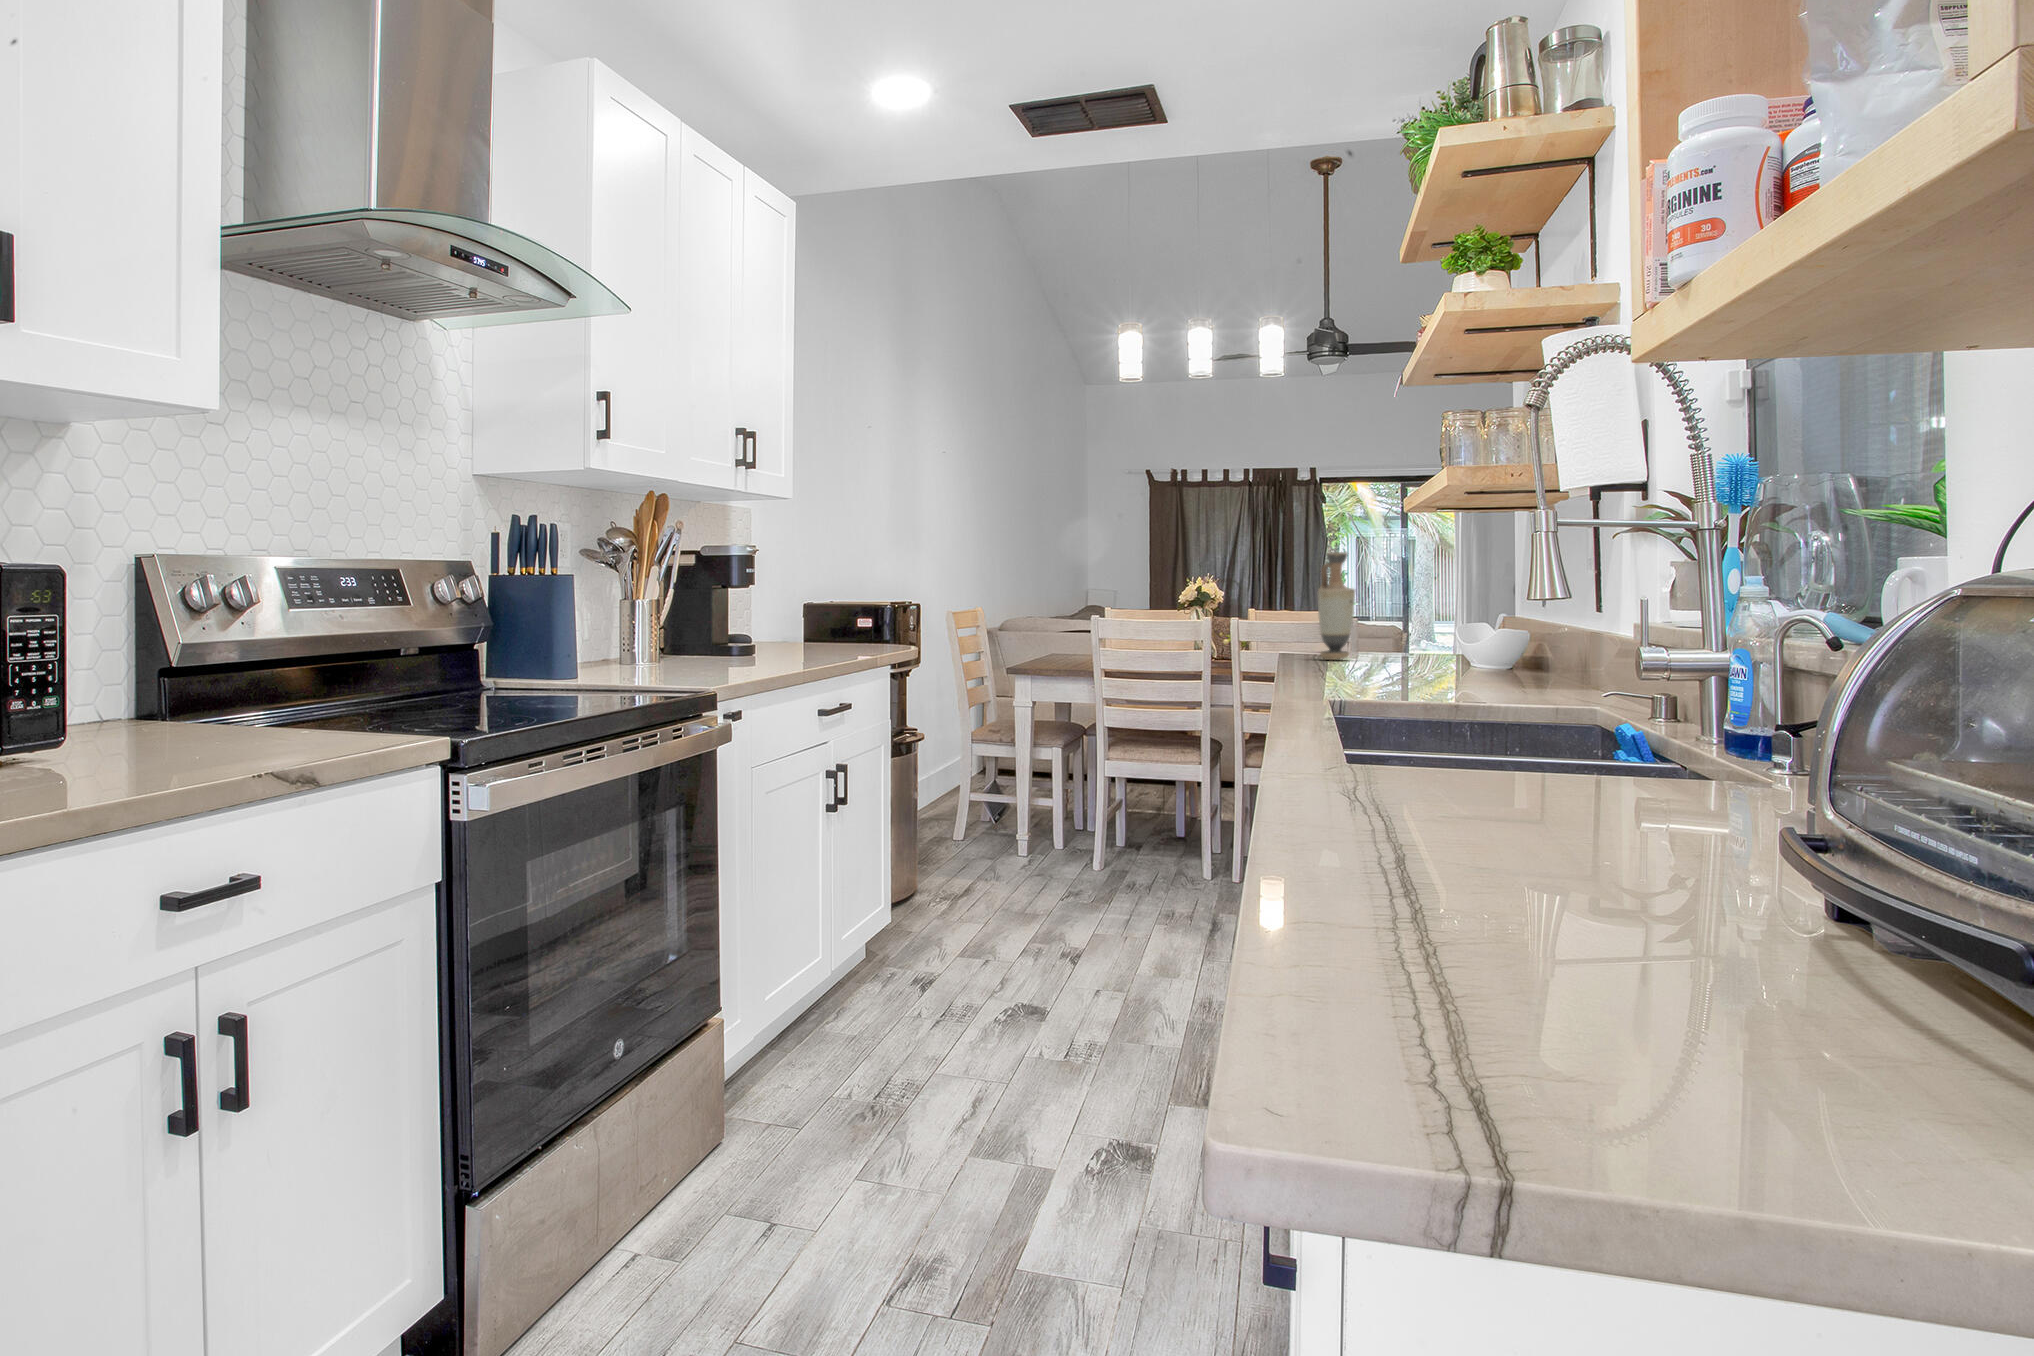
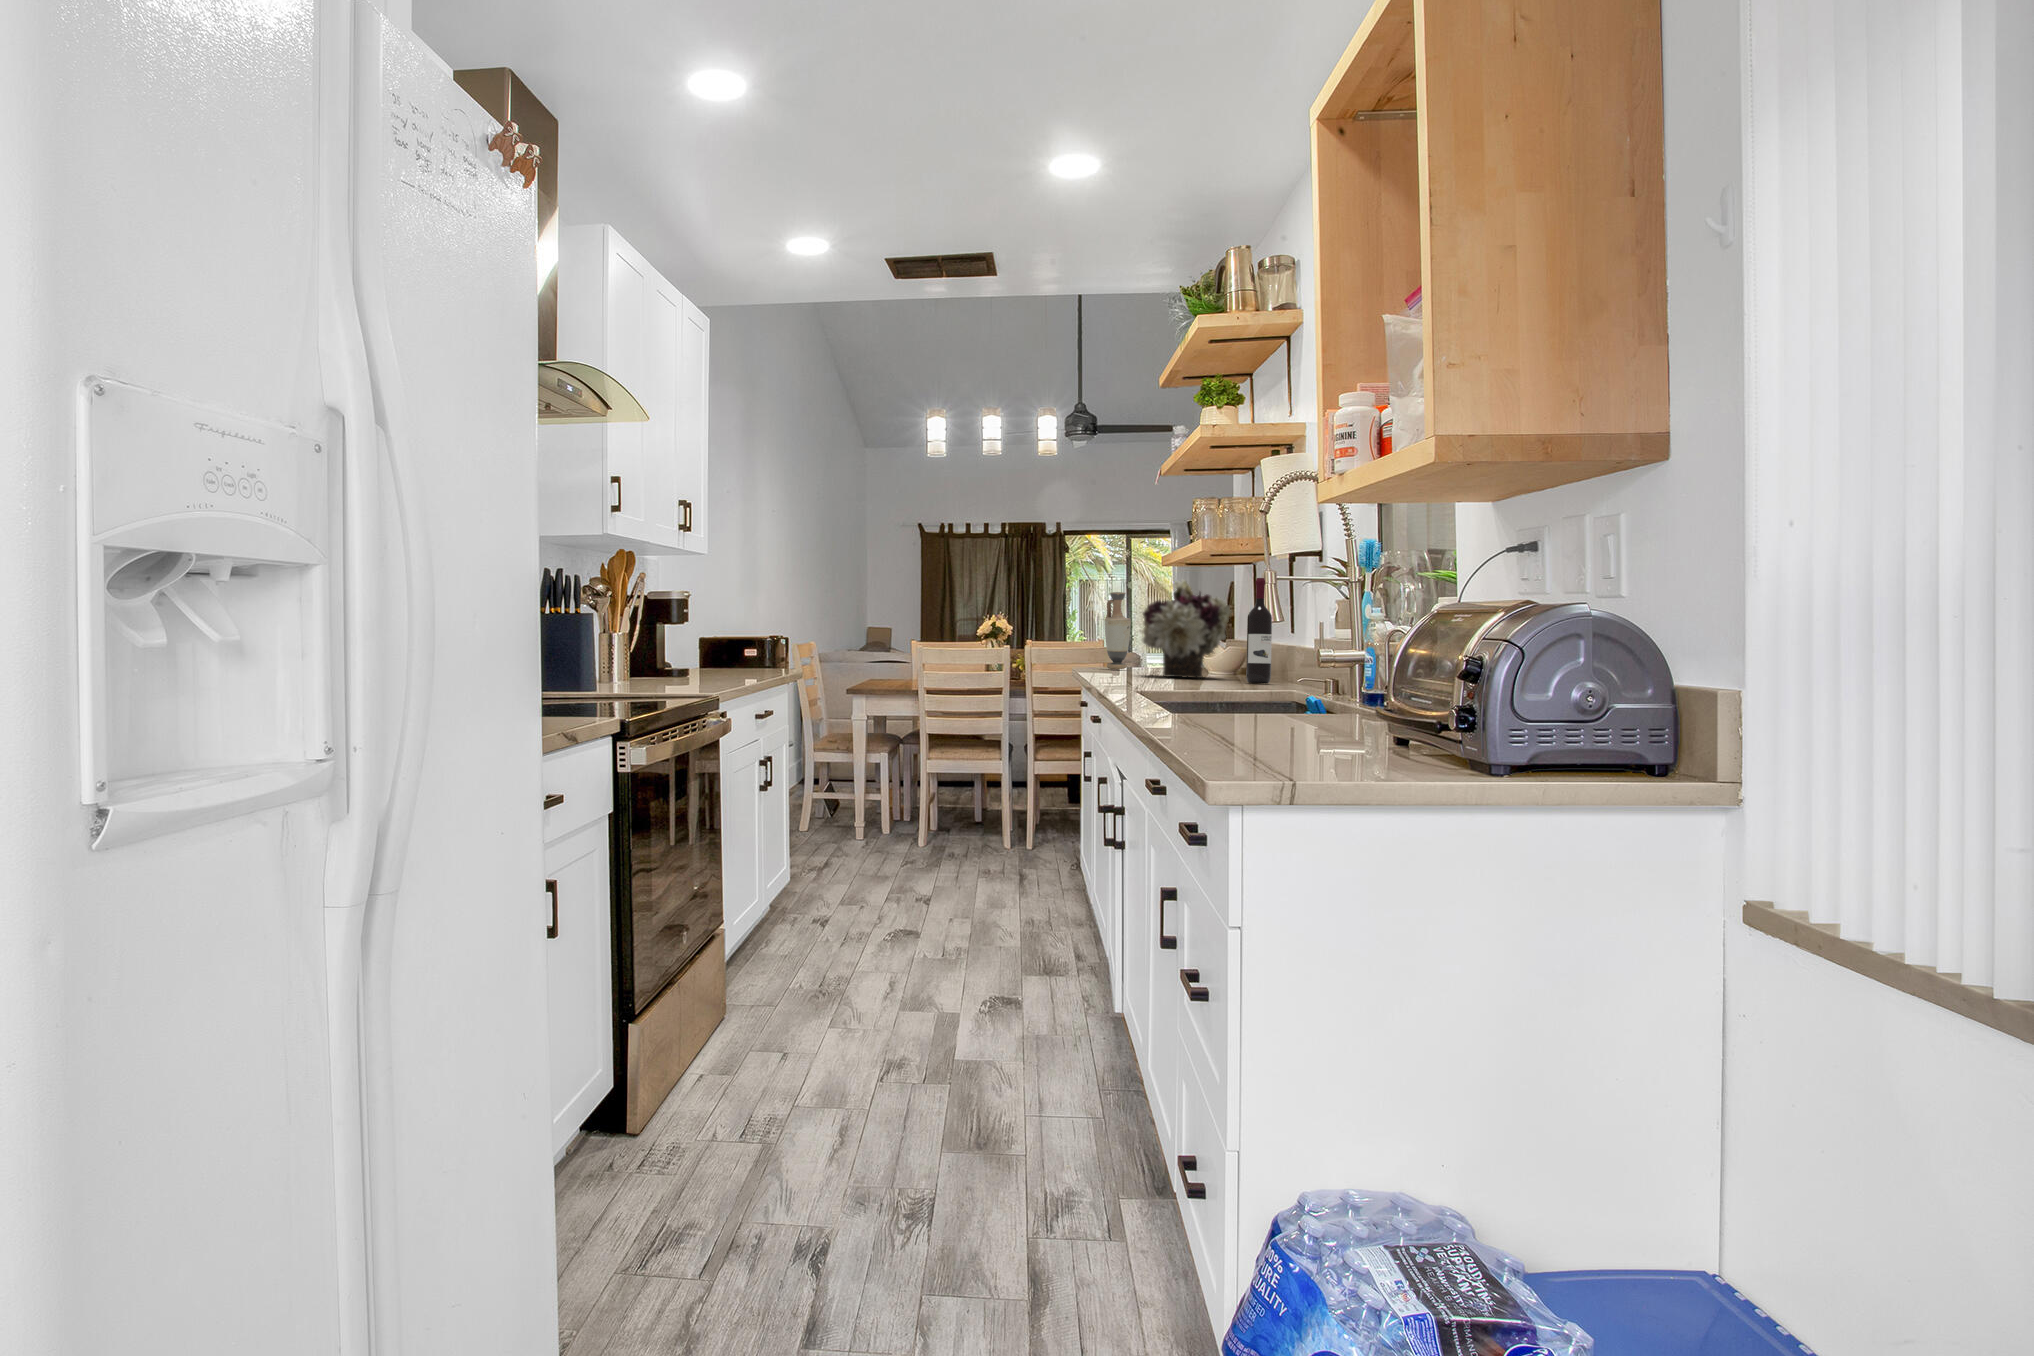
wine bottle: none [1515,527,1560,690] -> present [1246,578,1272,683]
flower arrangement: none [1359,532,1497,678] -> present [1142,580,1230,678]

